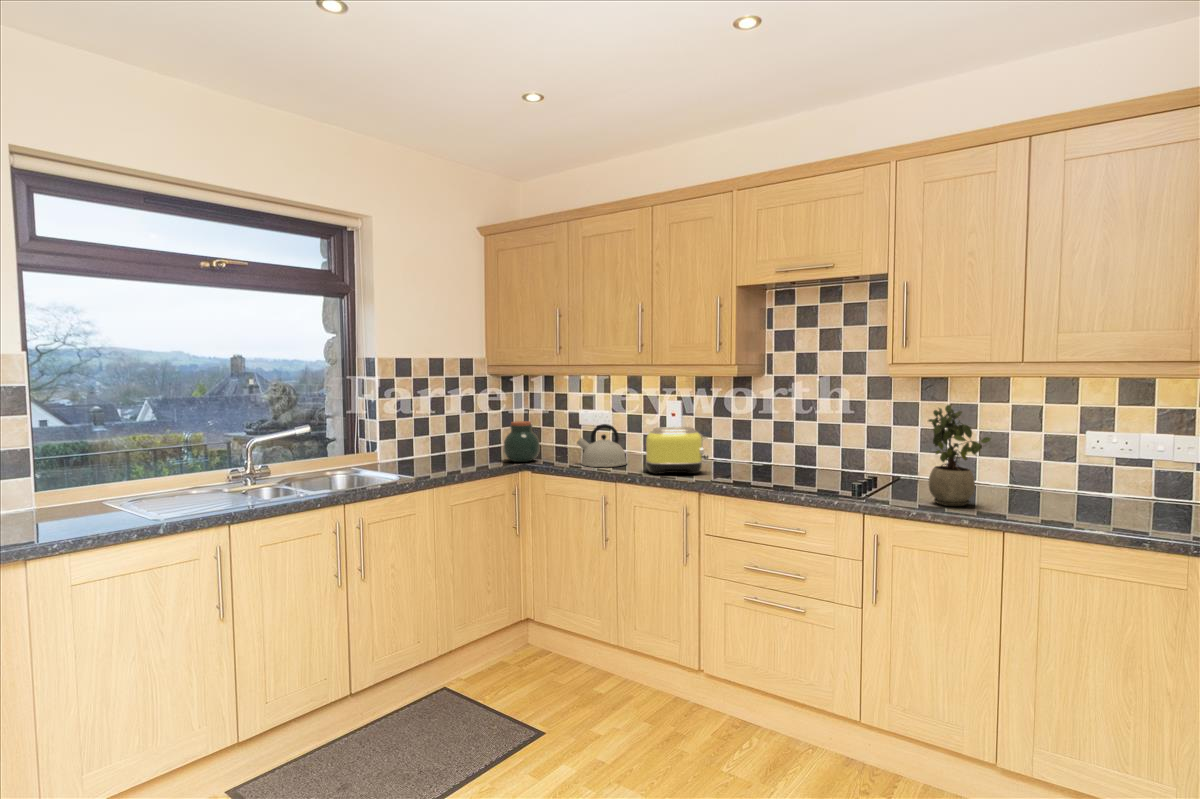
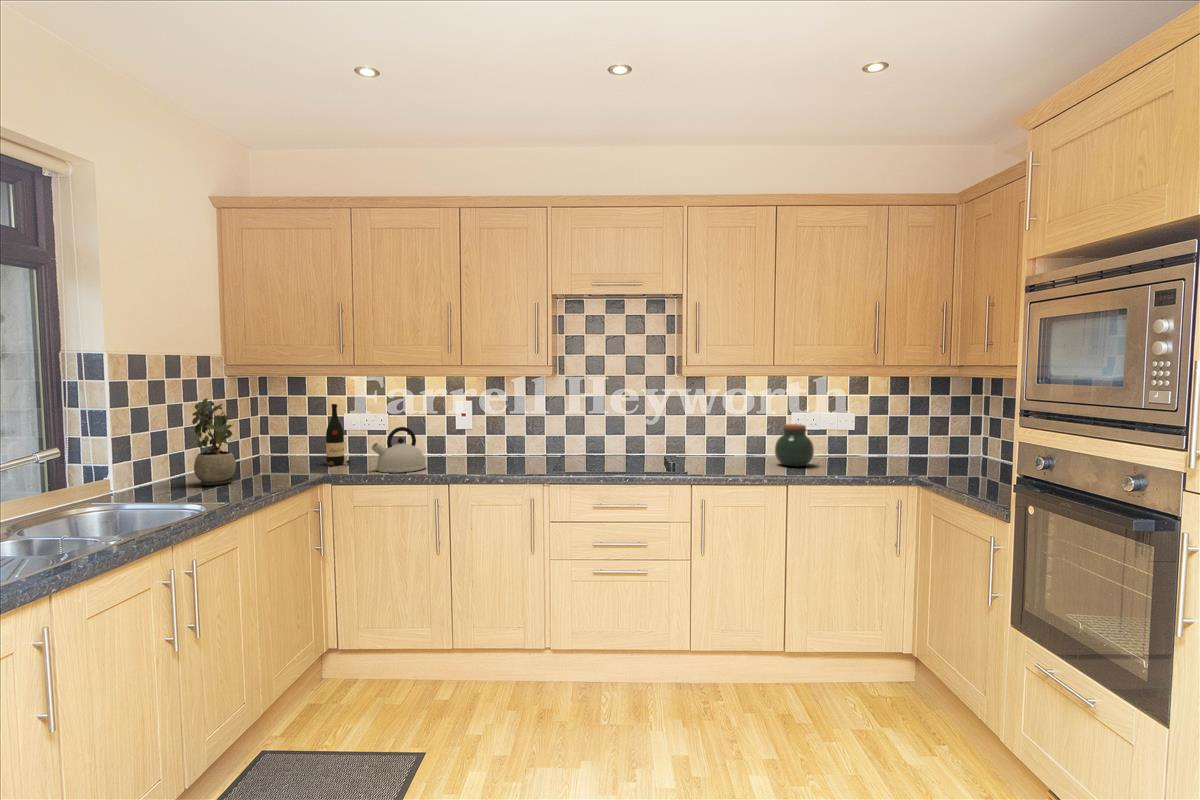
wine bottle: none [556,400,575,457] -> present [326,404,350,466]
potted plant: present [928,405,991,506] -> present [192,398,236,486]
jar: present [503,421,540,462] -> present [775,424,814,467]
toaster: present [646,427,708,474] -> none [459,425,521,473]

